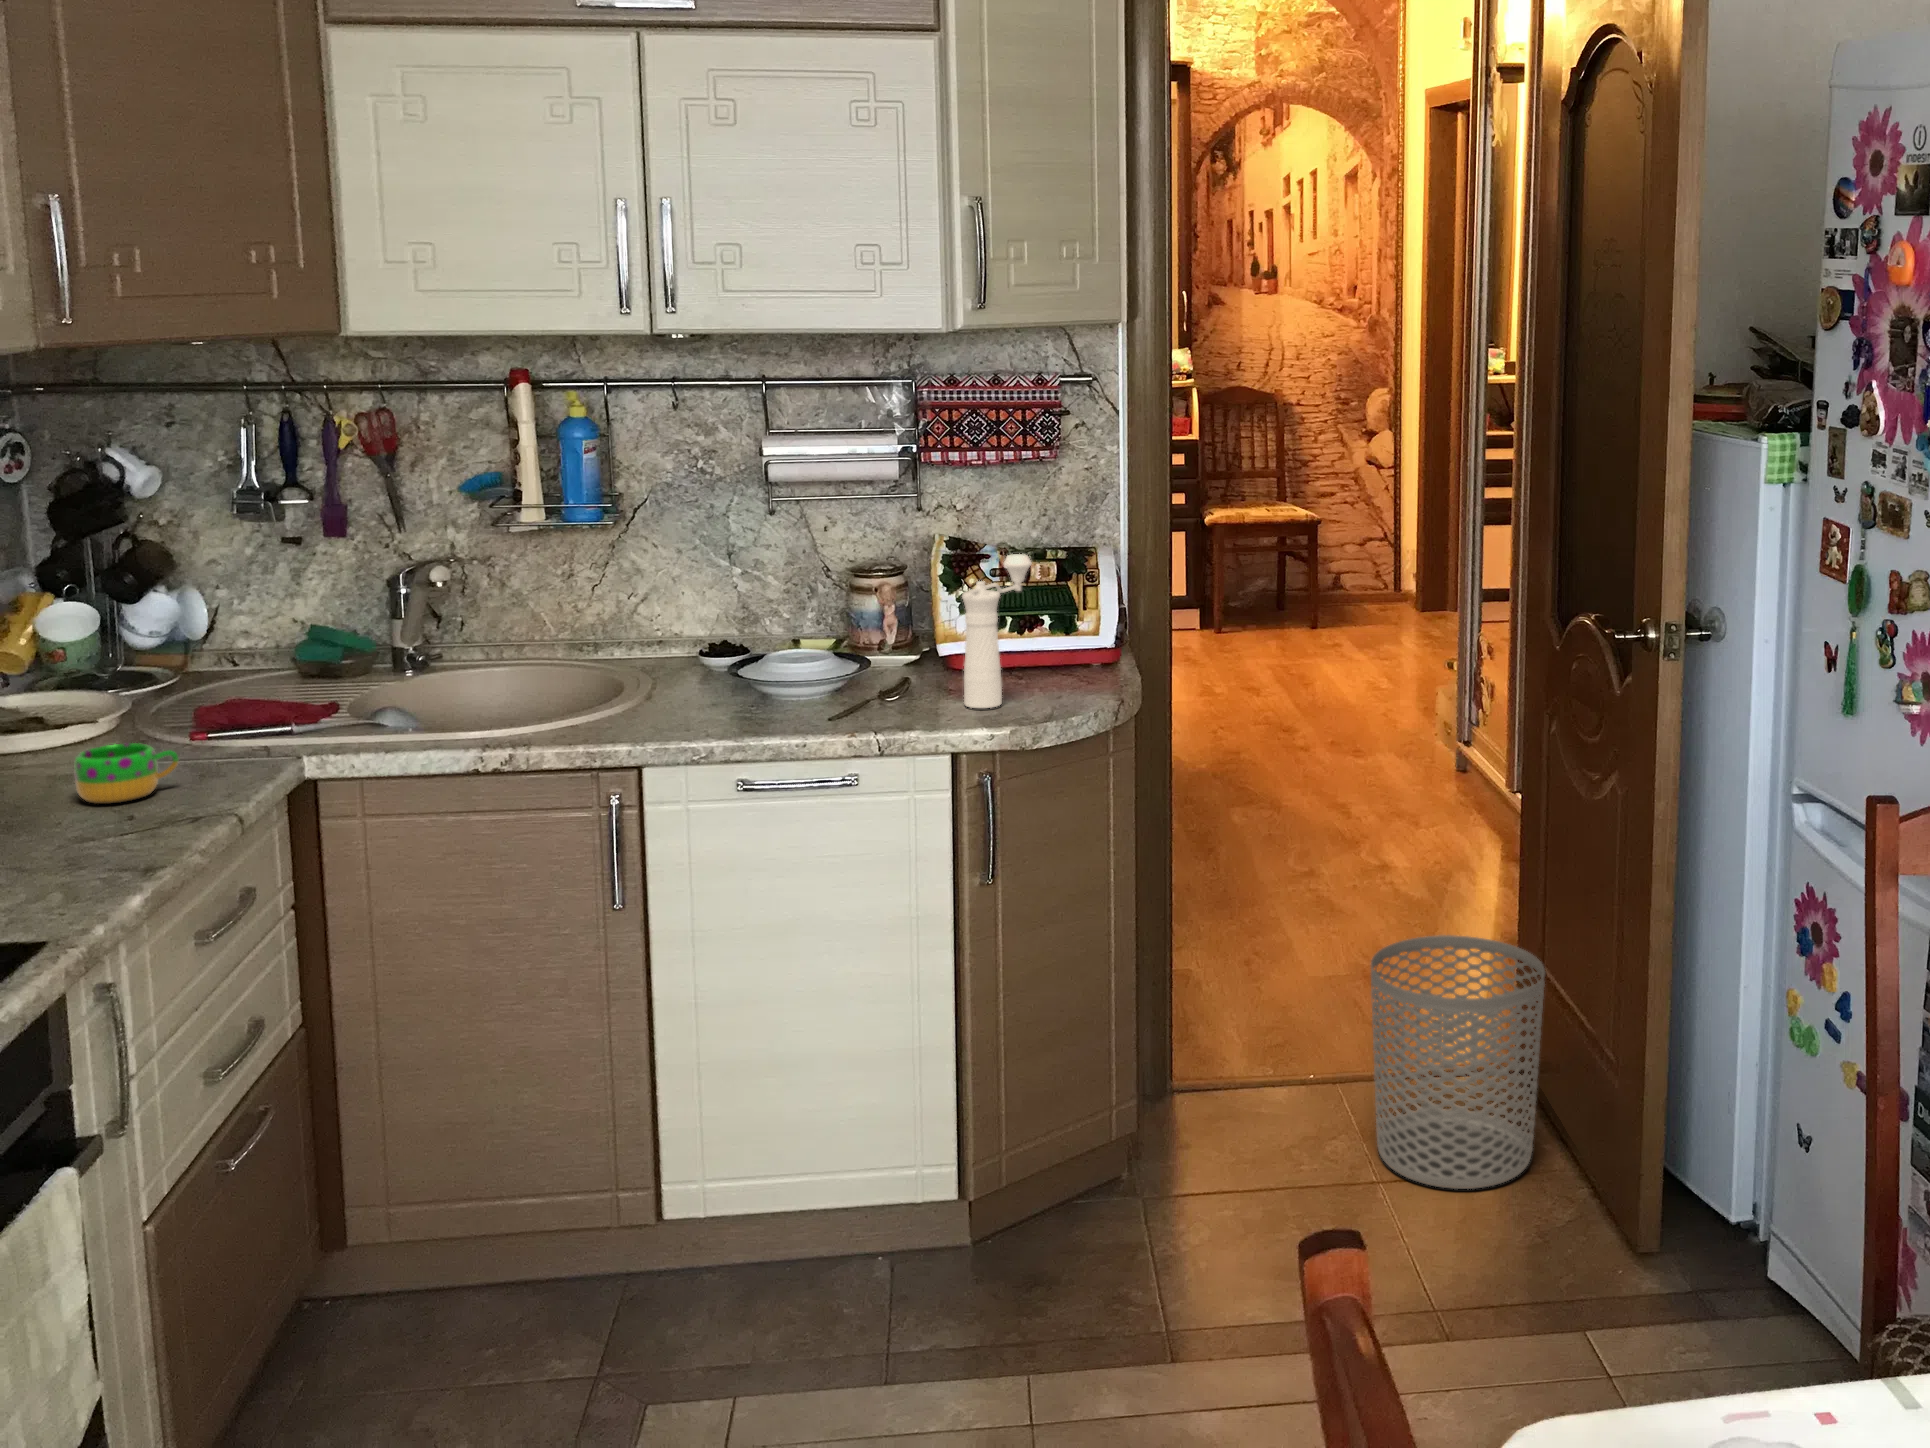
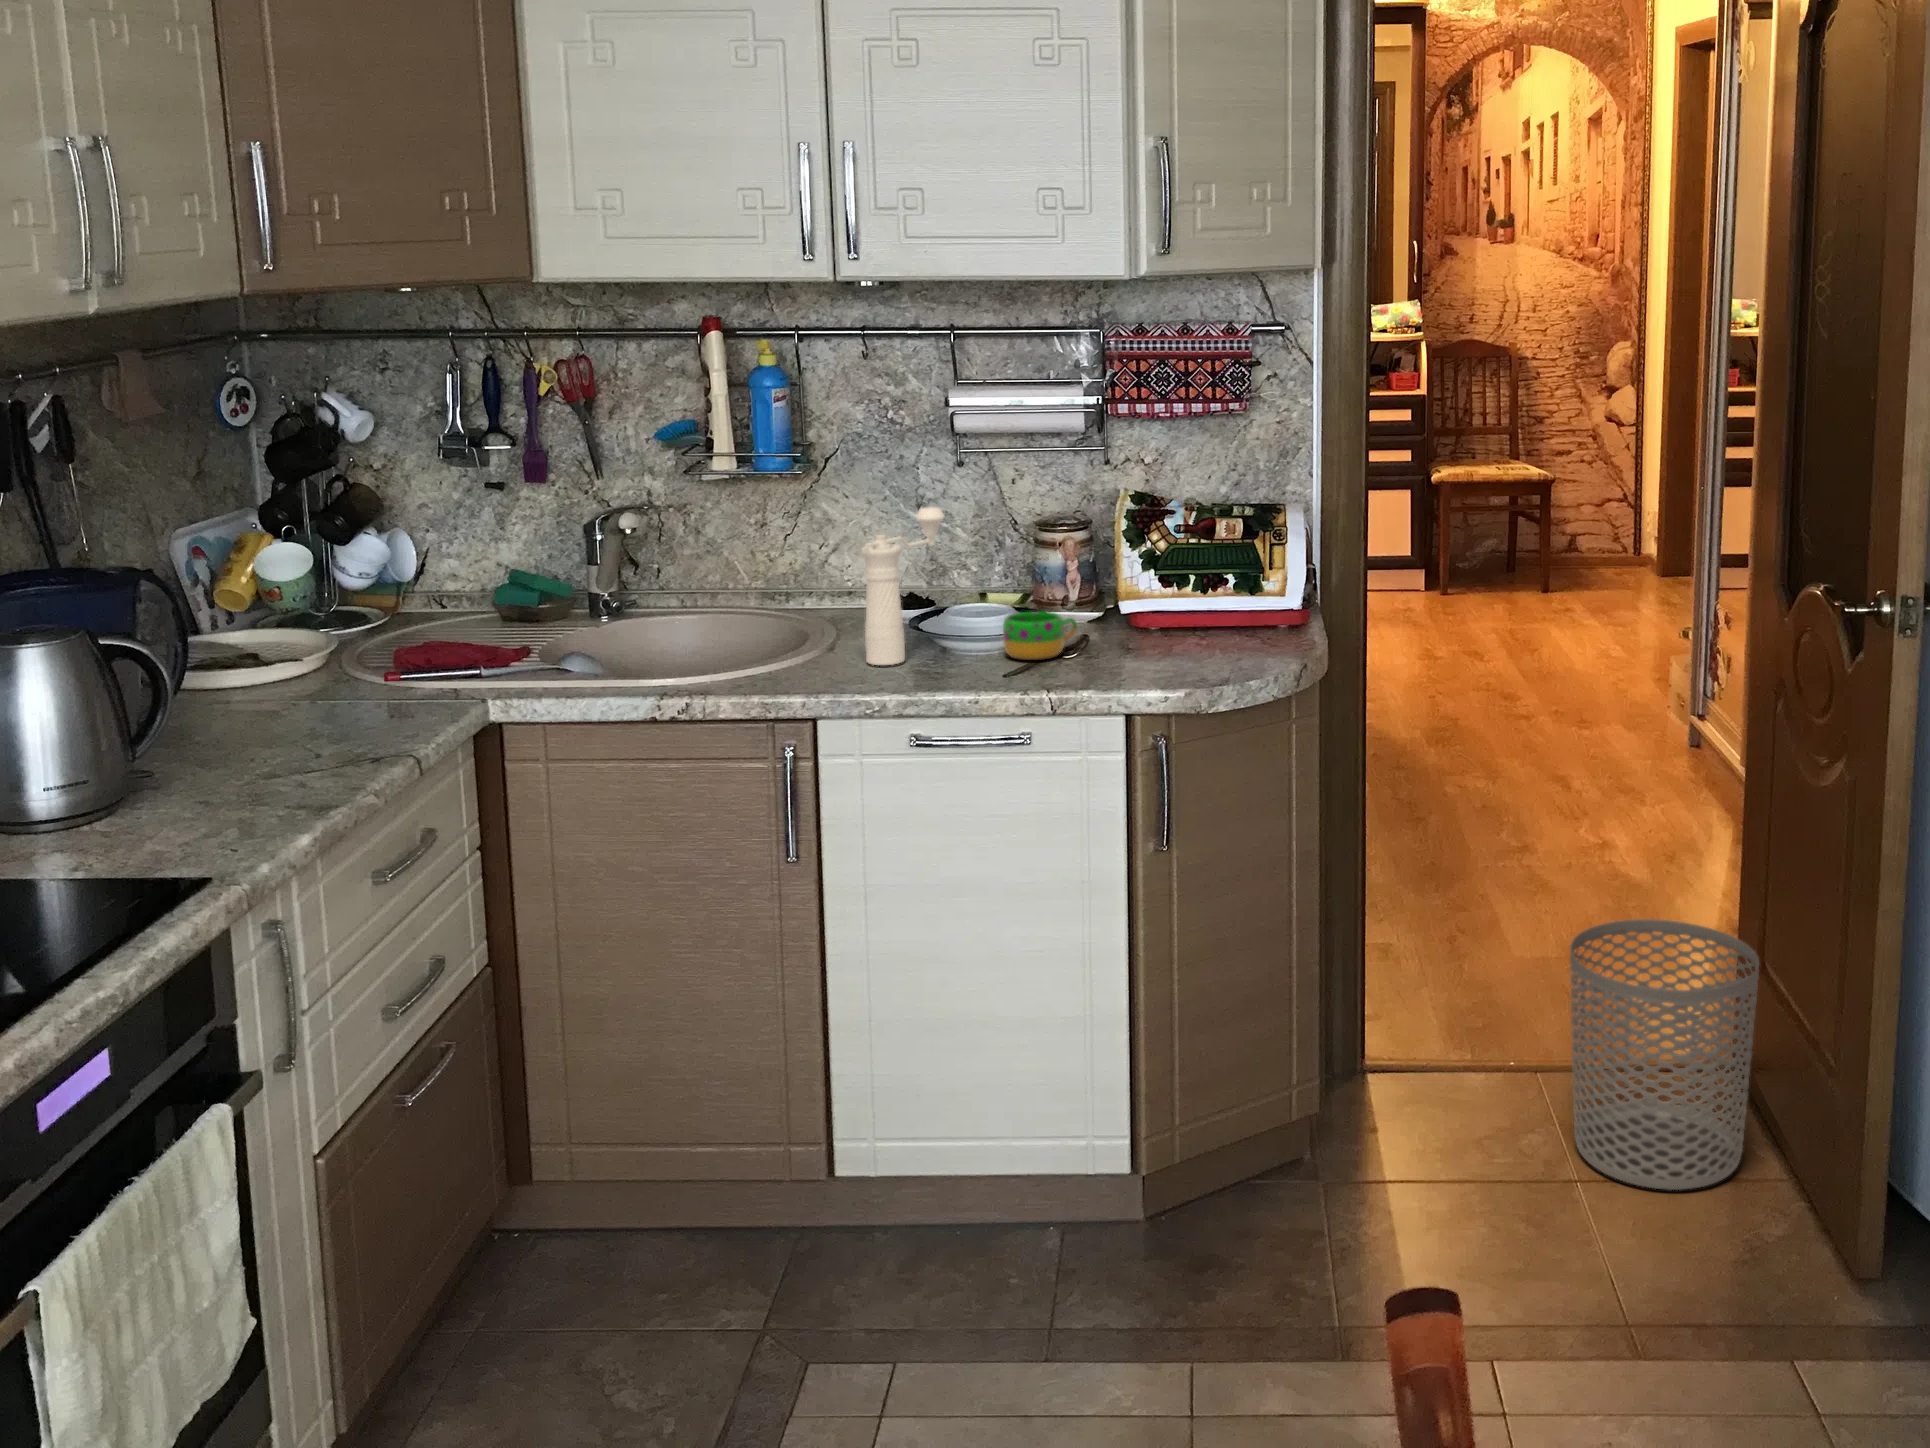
pepper mill: present [962,554,1031,708] -> present [861,507,945,665]
mug: present [74,743,179,804] -> present [1003,612,1077,660]

